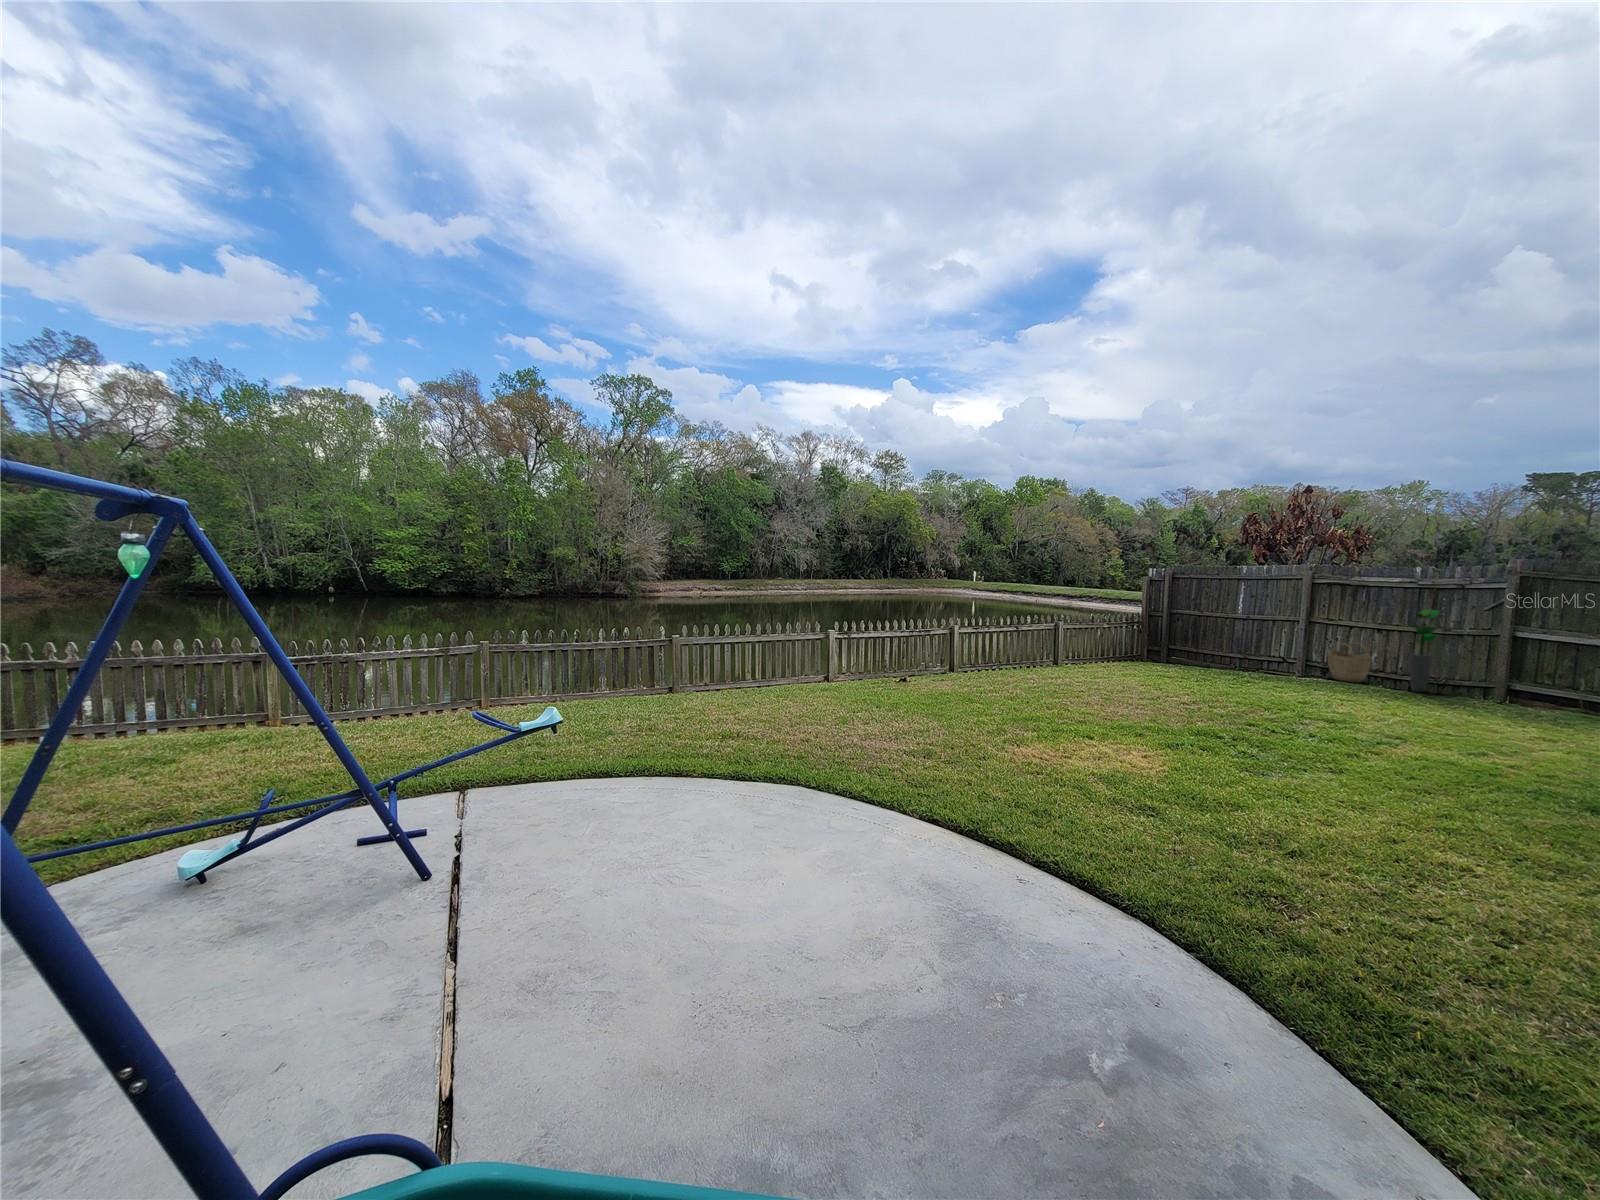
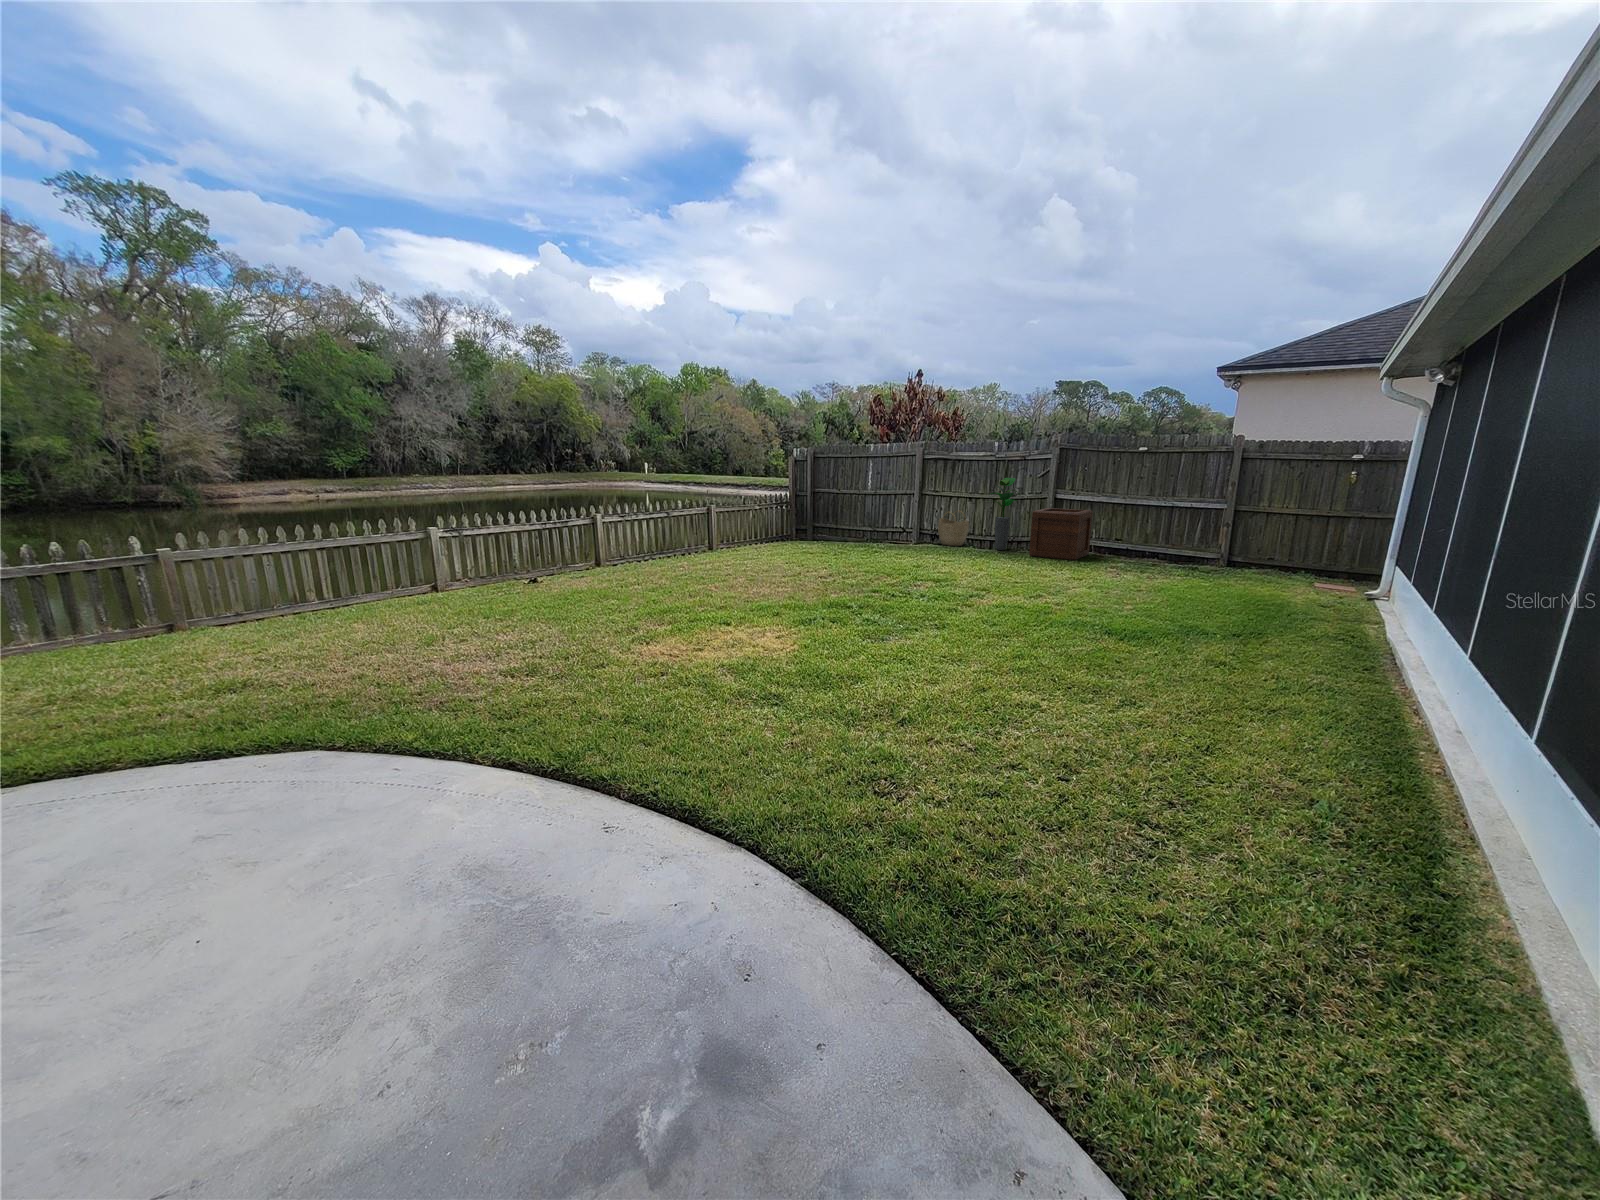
wooden crate: none [1462,647,1564,714] -> present [1029,508,1093,560]

